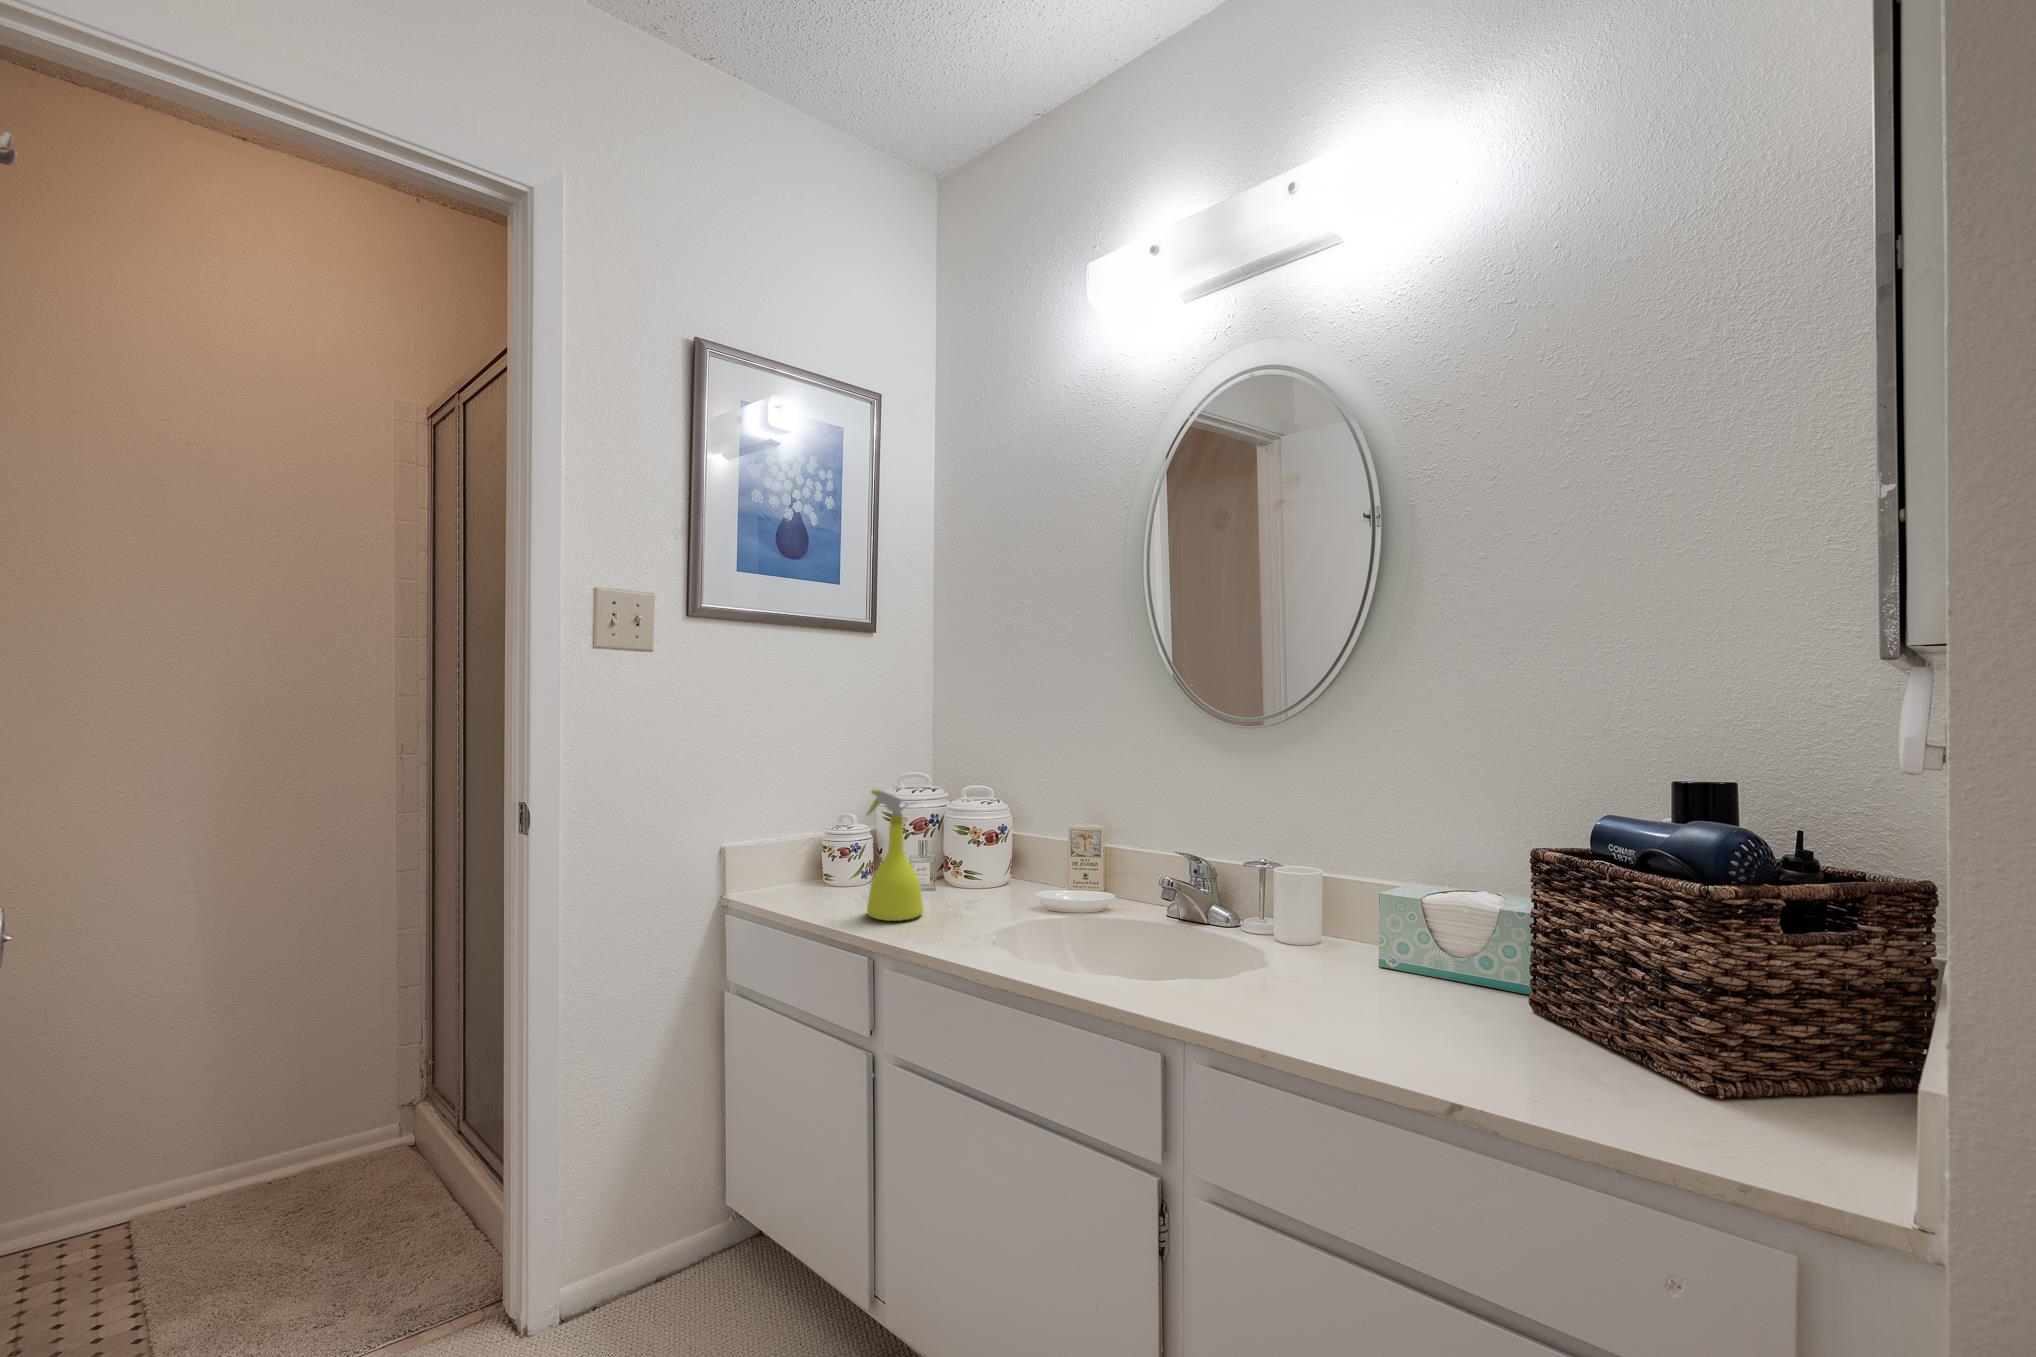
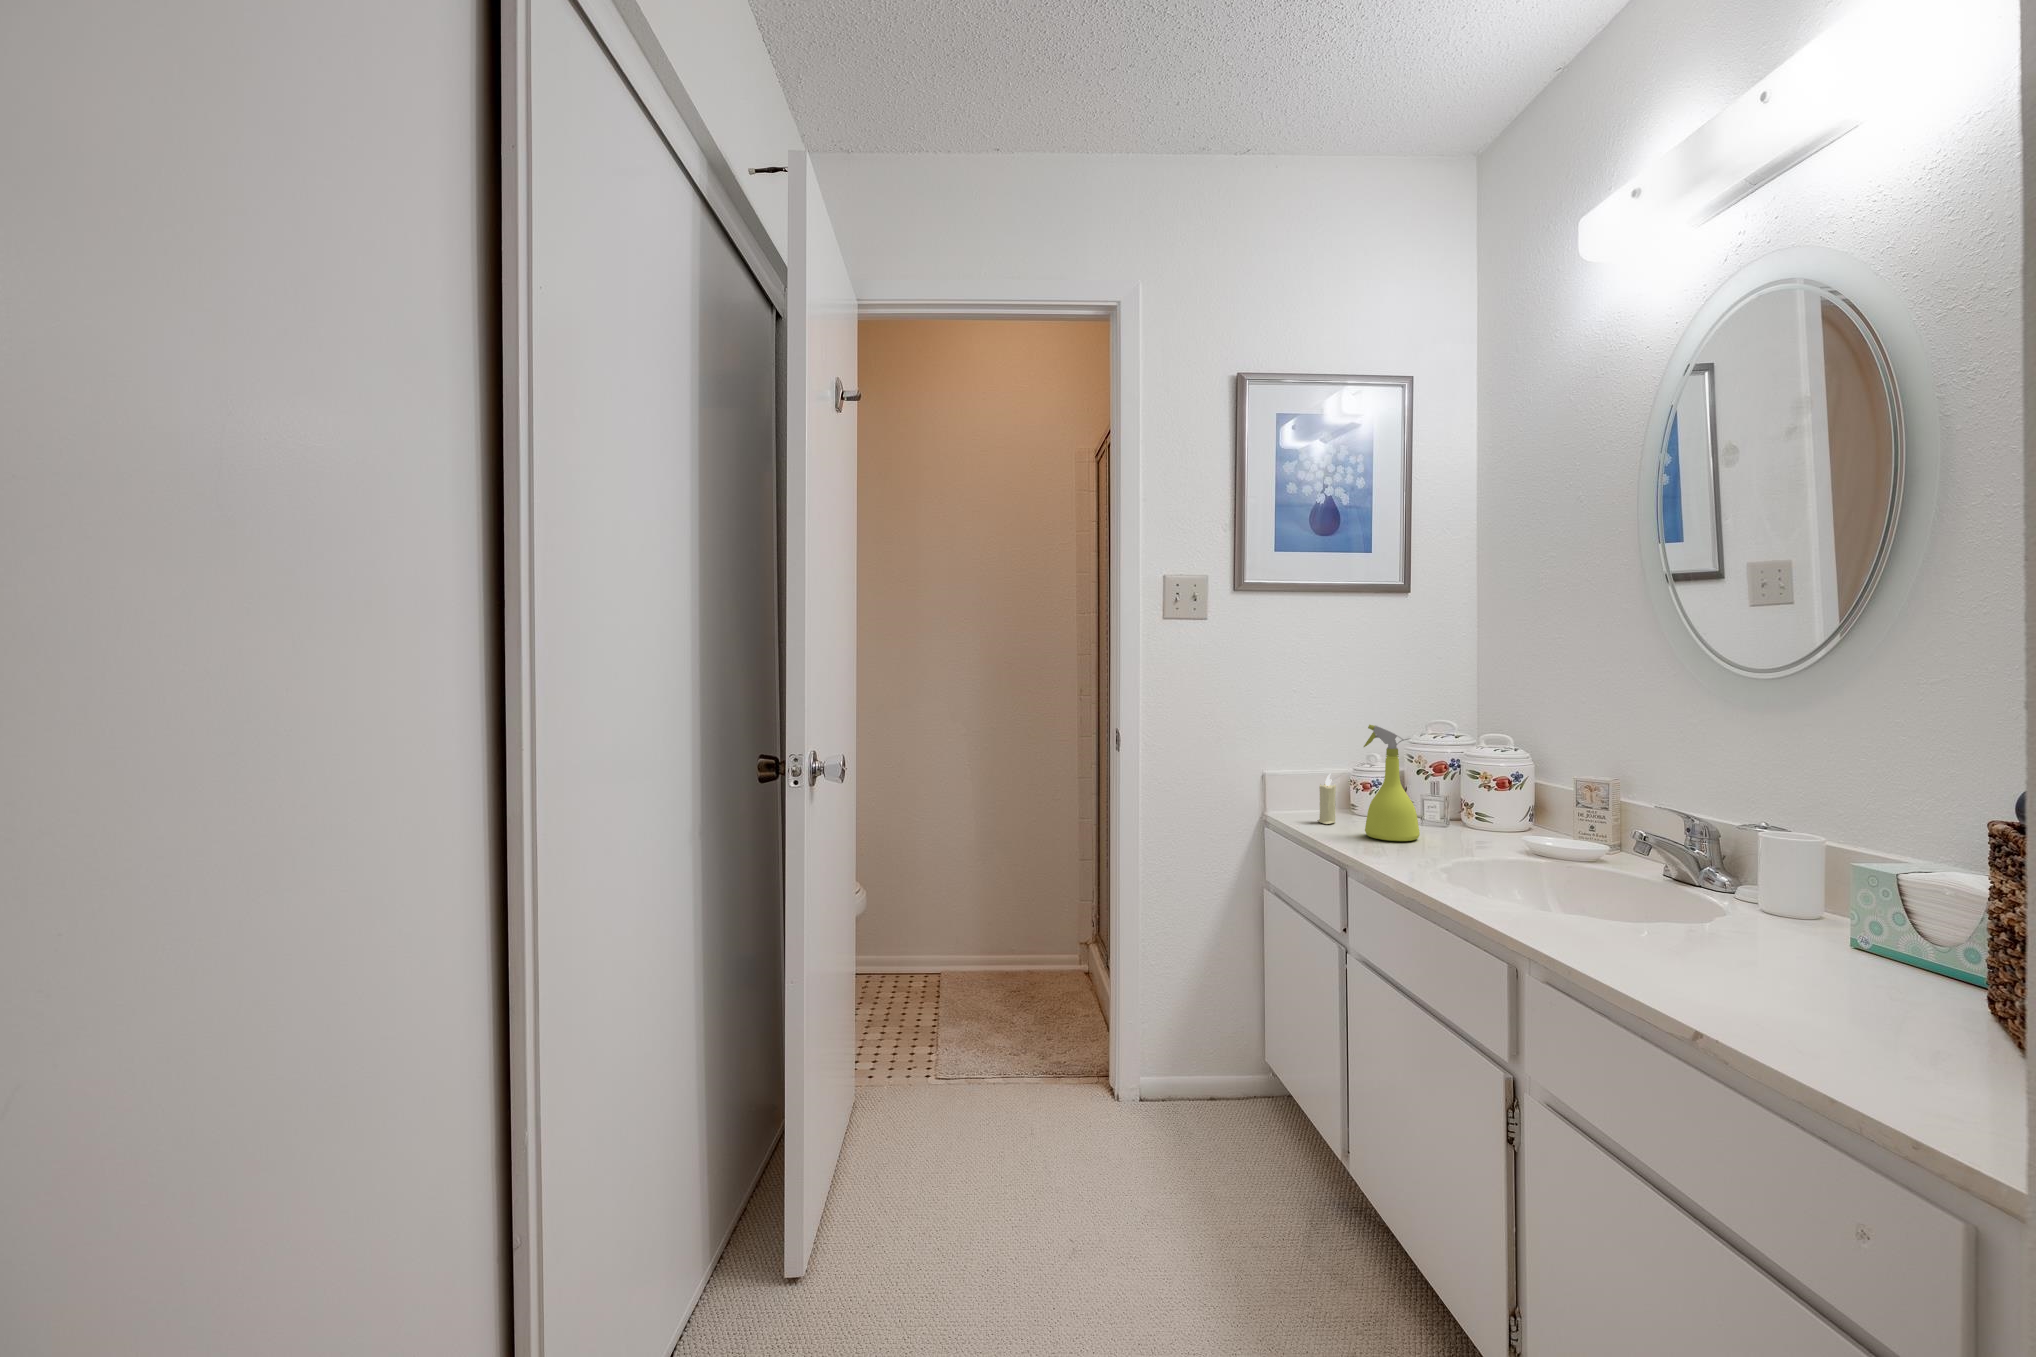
candle: none [800,845,822,906] -> present [1317,774,1336,824]

